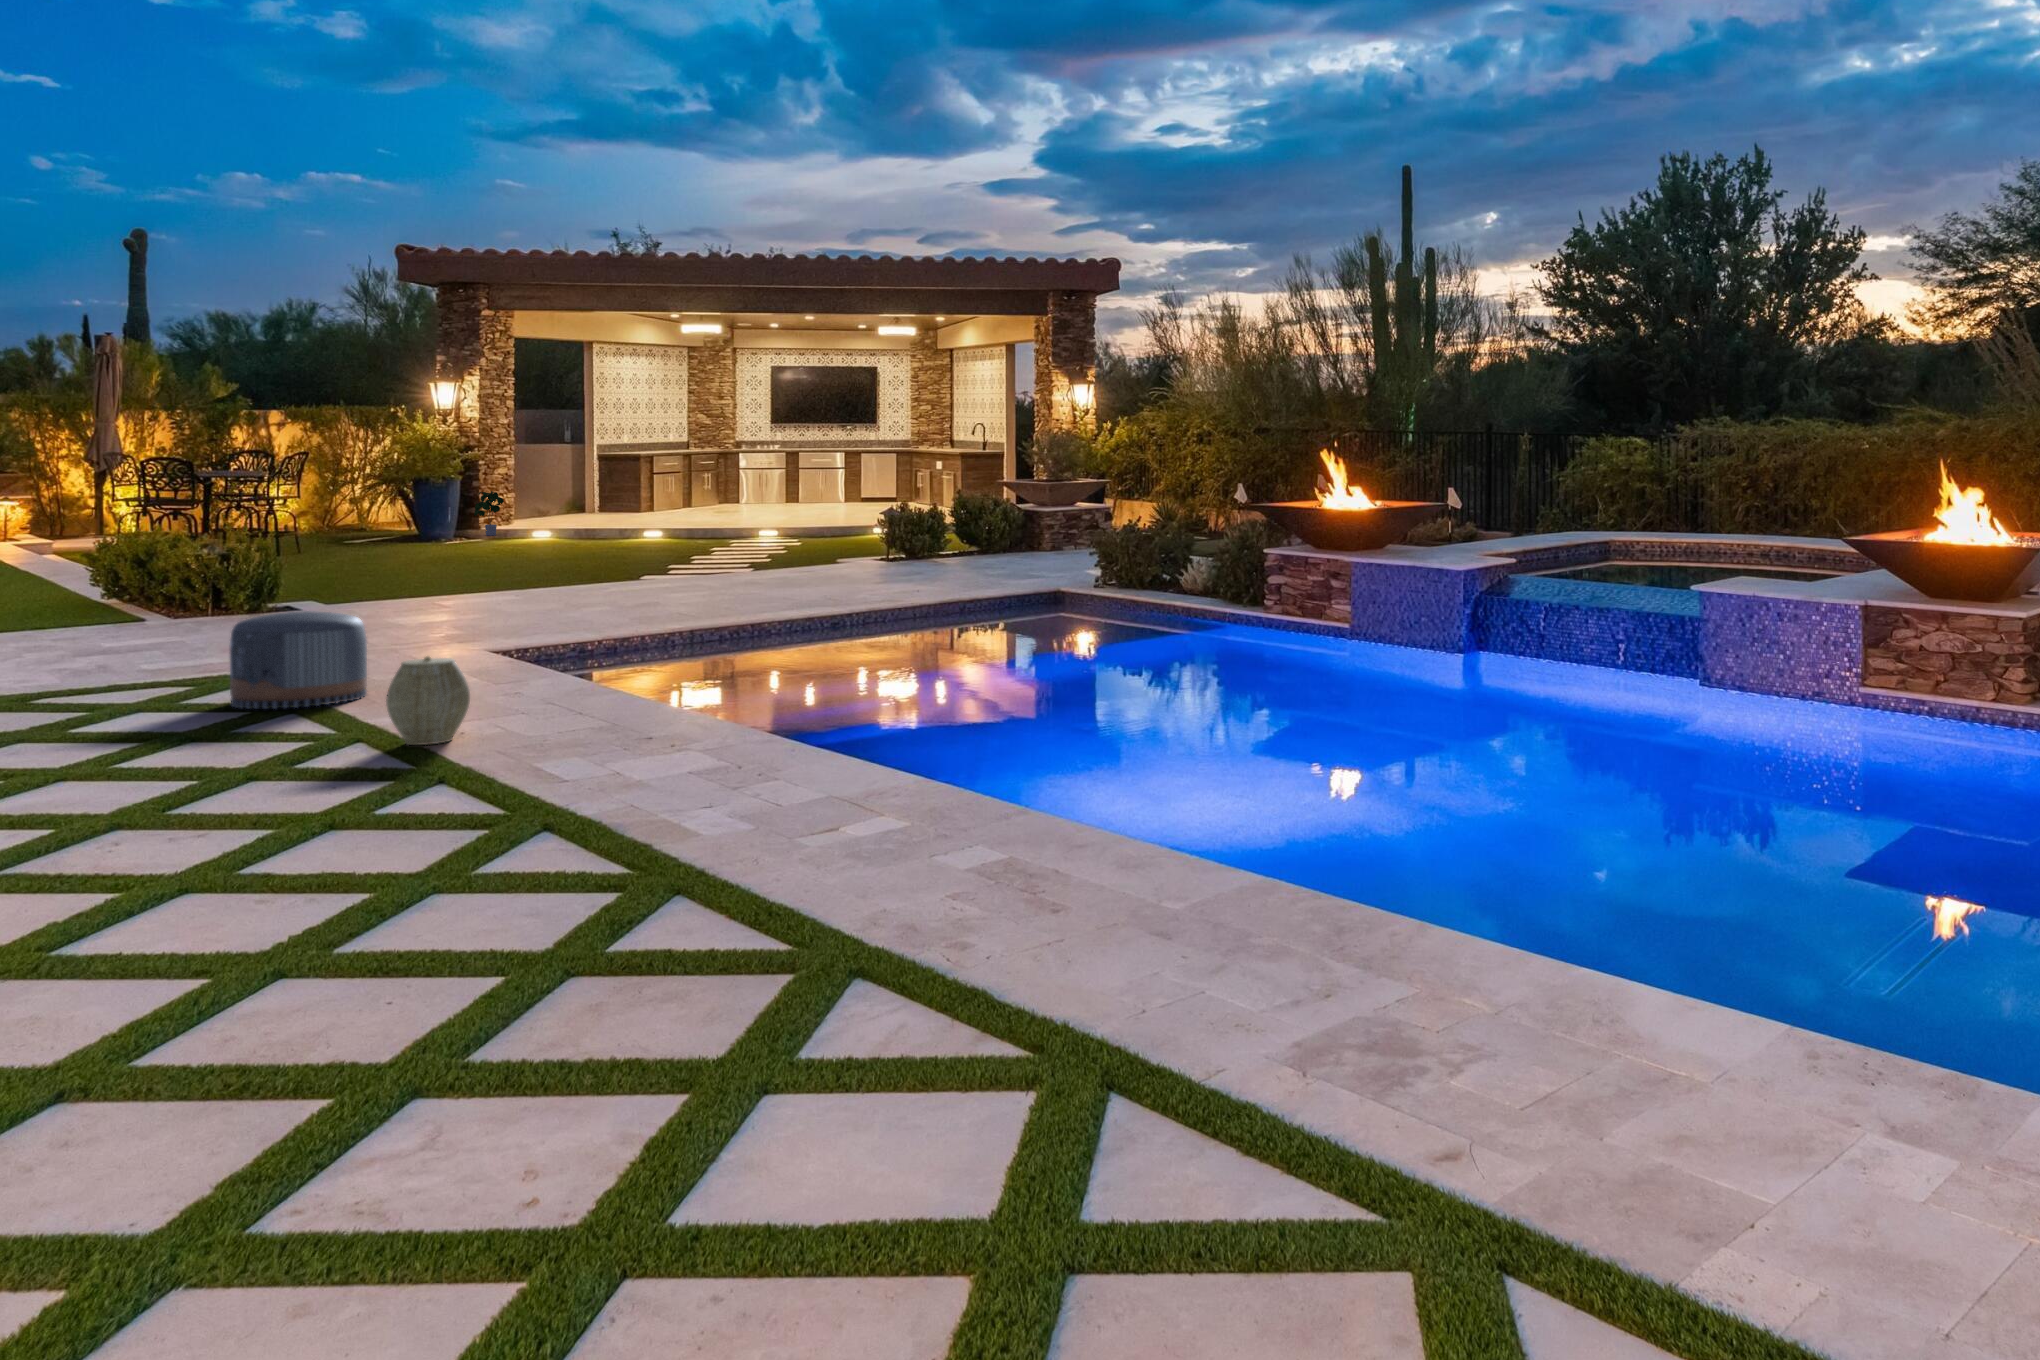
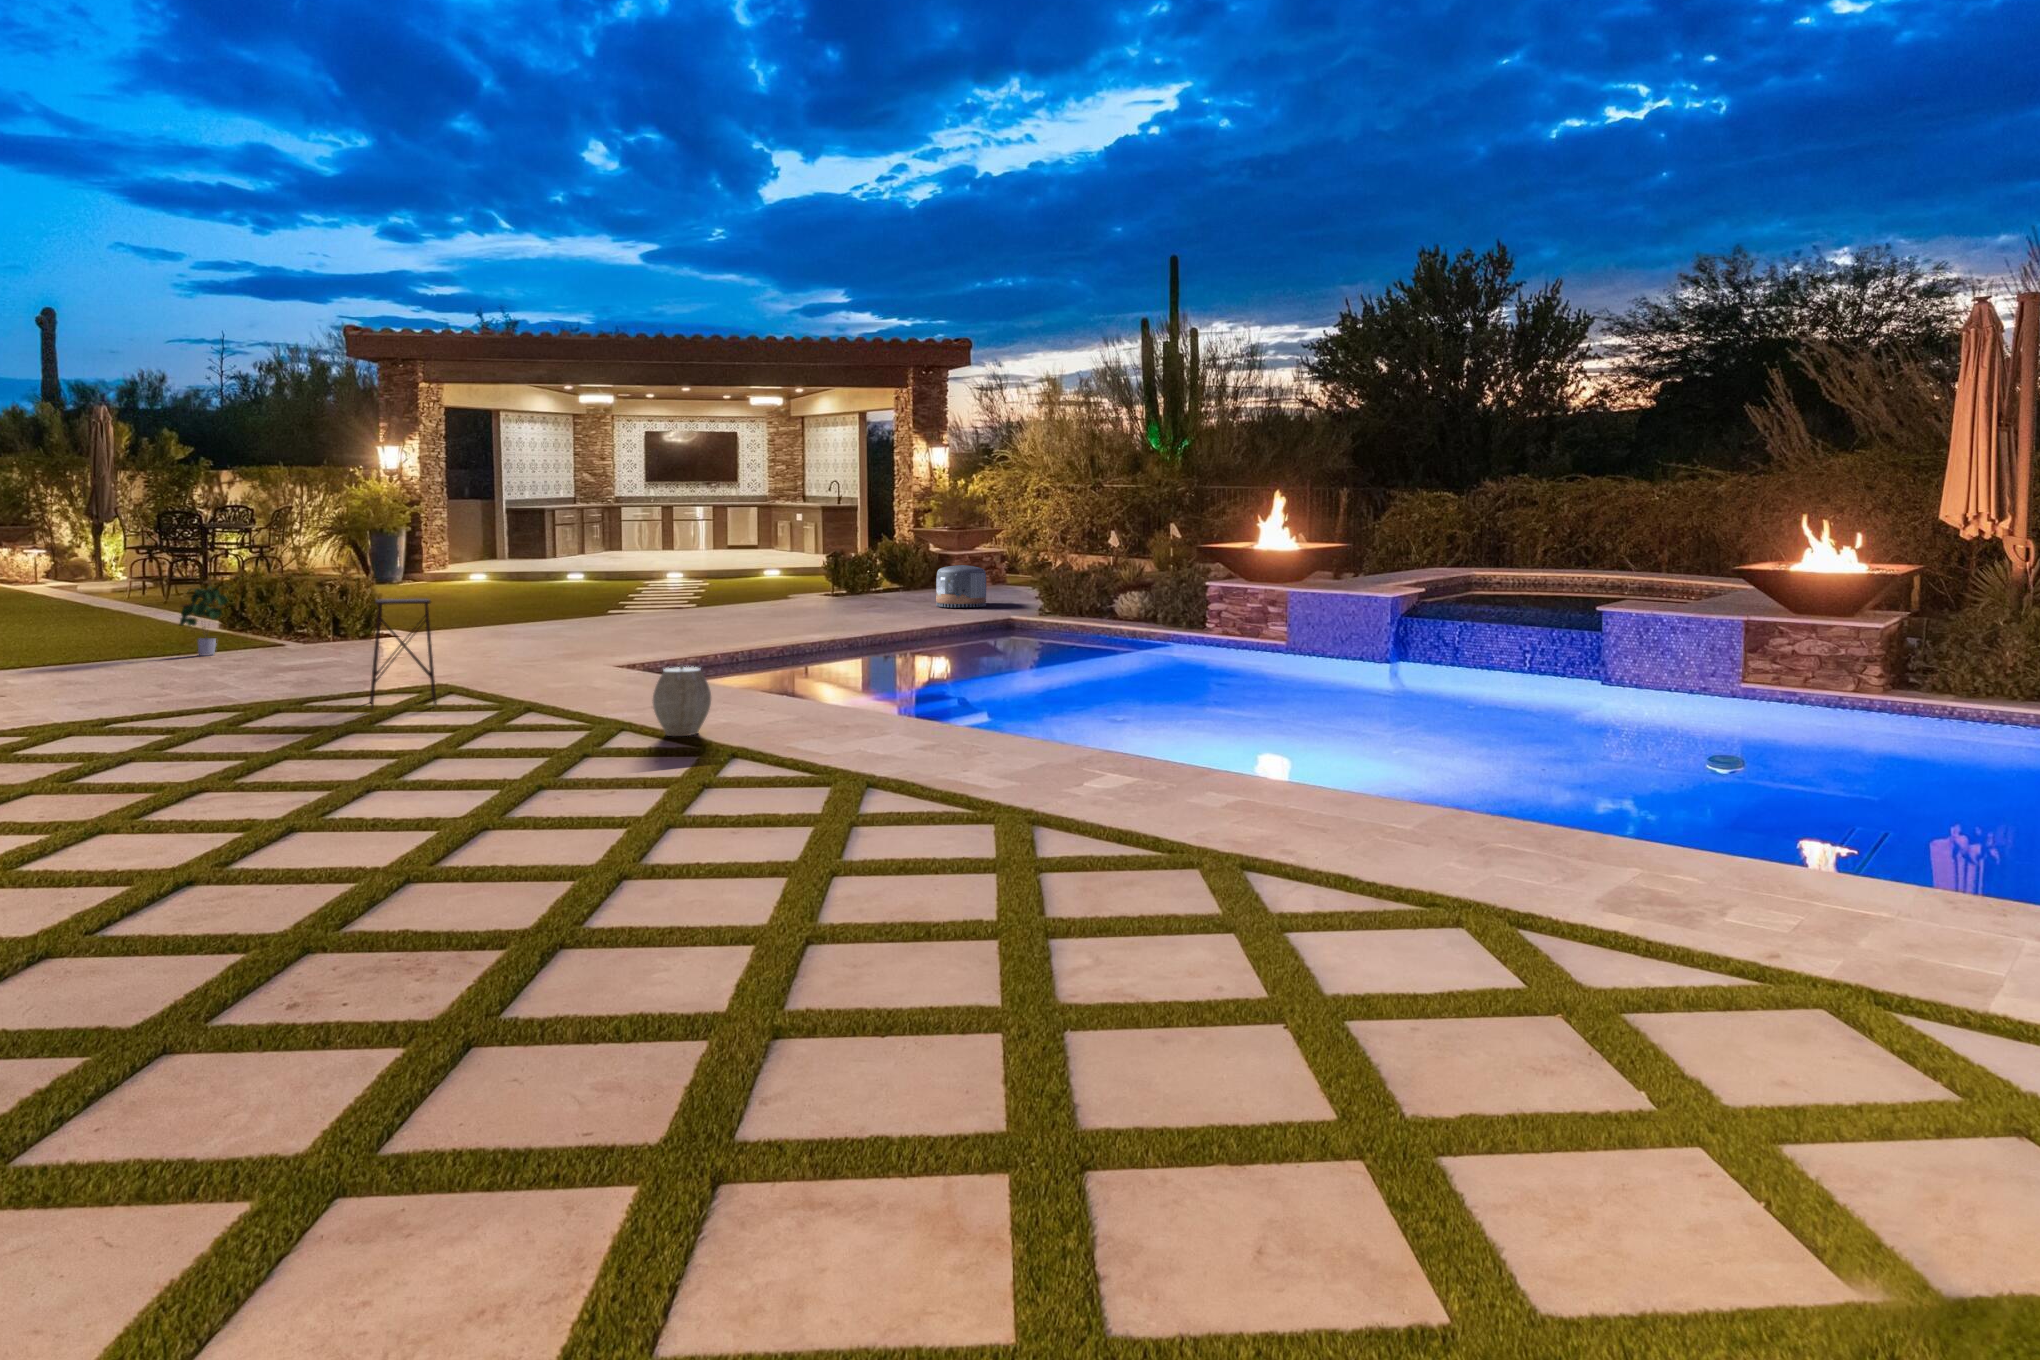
potted plant: present [474,491,504,536] -> present [180,587,228,656]
side table: none [114,567,225,702] -> present [370,599,437,709]
pouf: present [230,611,367,709] -> present [936,565,986,607]

